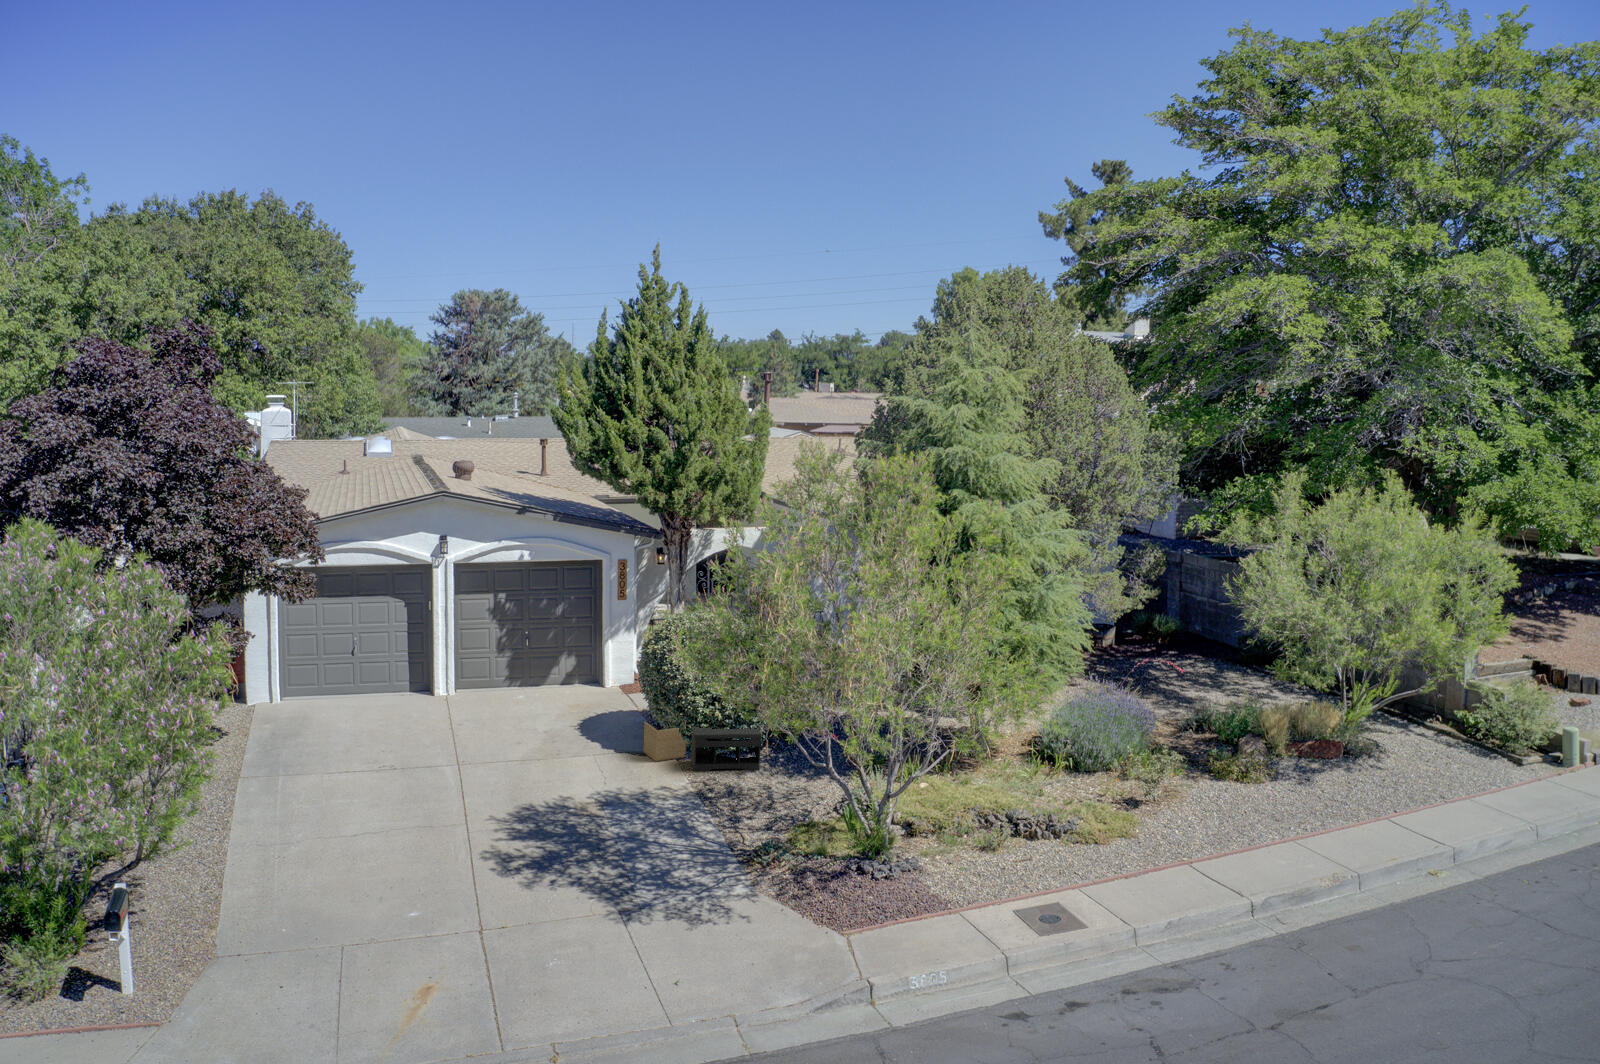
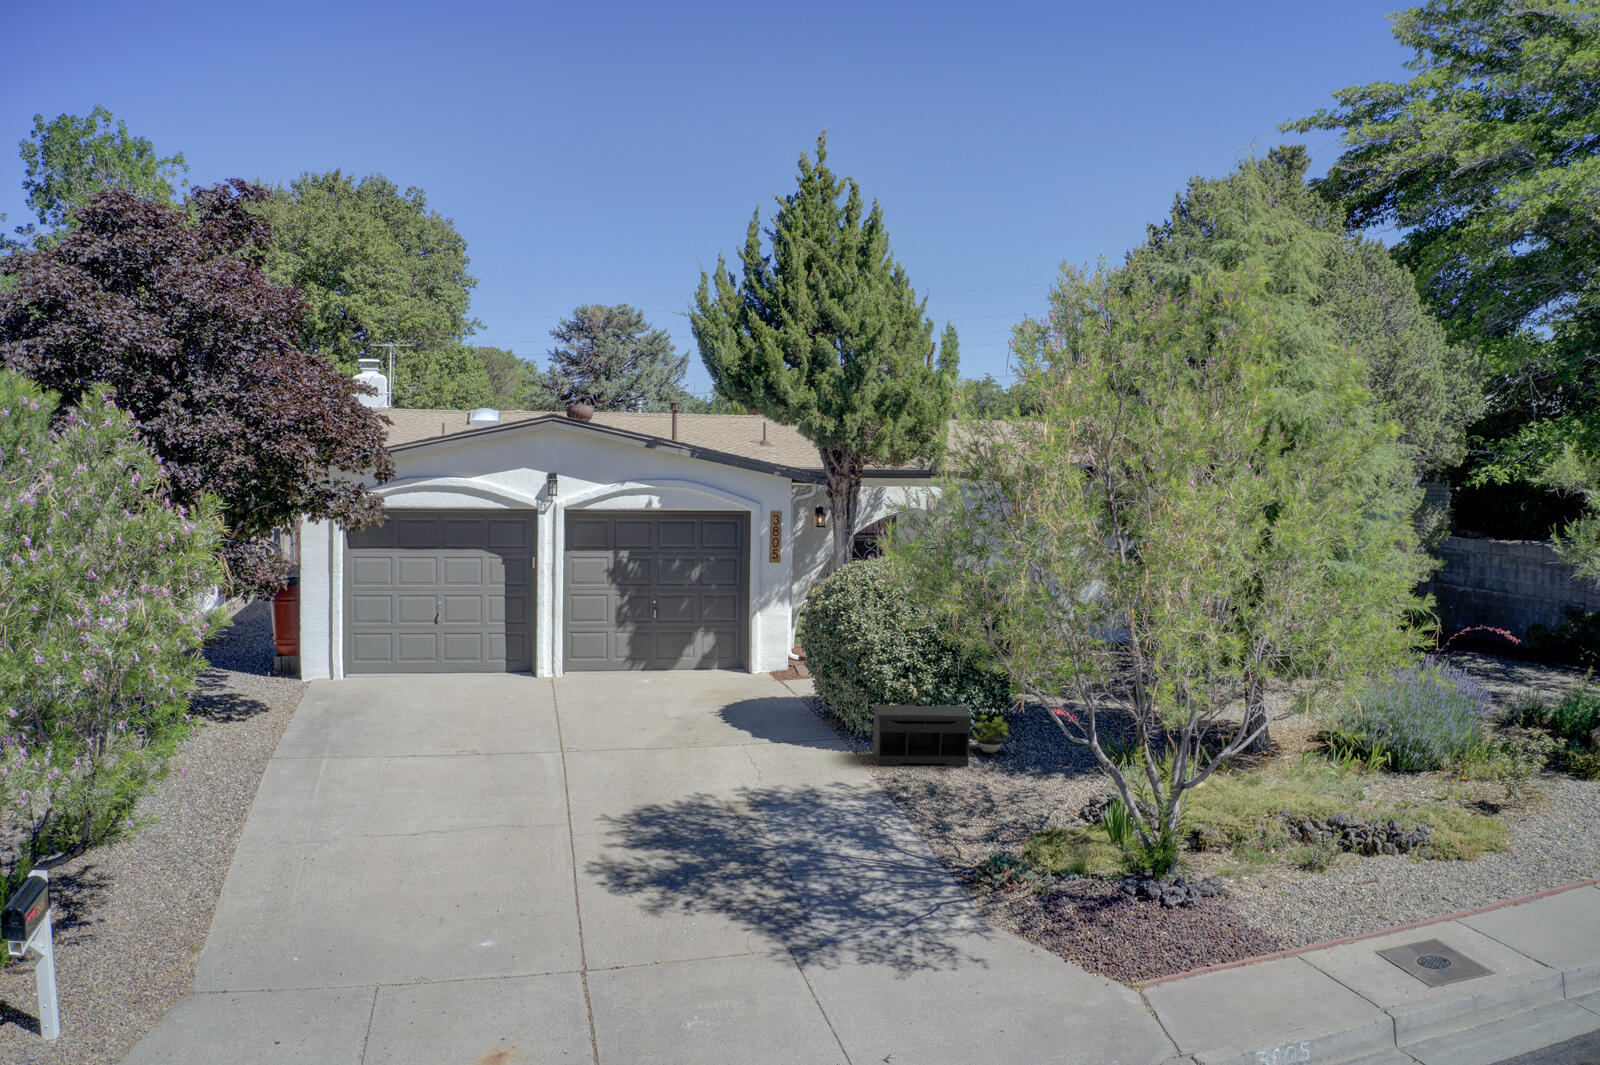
cardboard box: present [643,722,687,762] -> none [808,698,867,753]
potted plant: none [764,730,792,758] -> present [972,715,1011,753]

